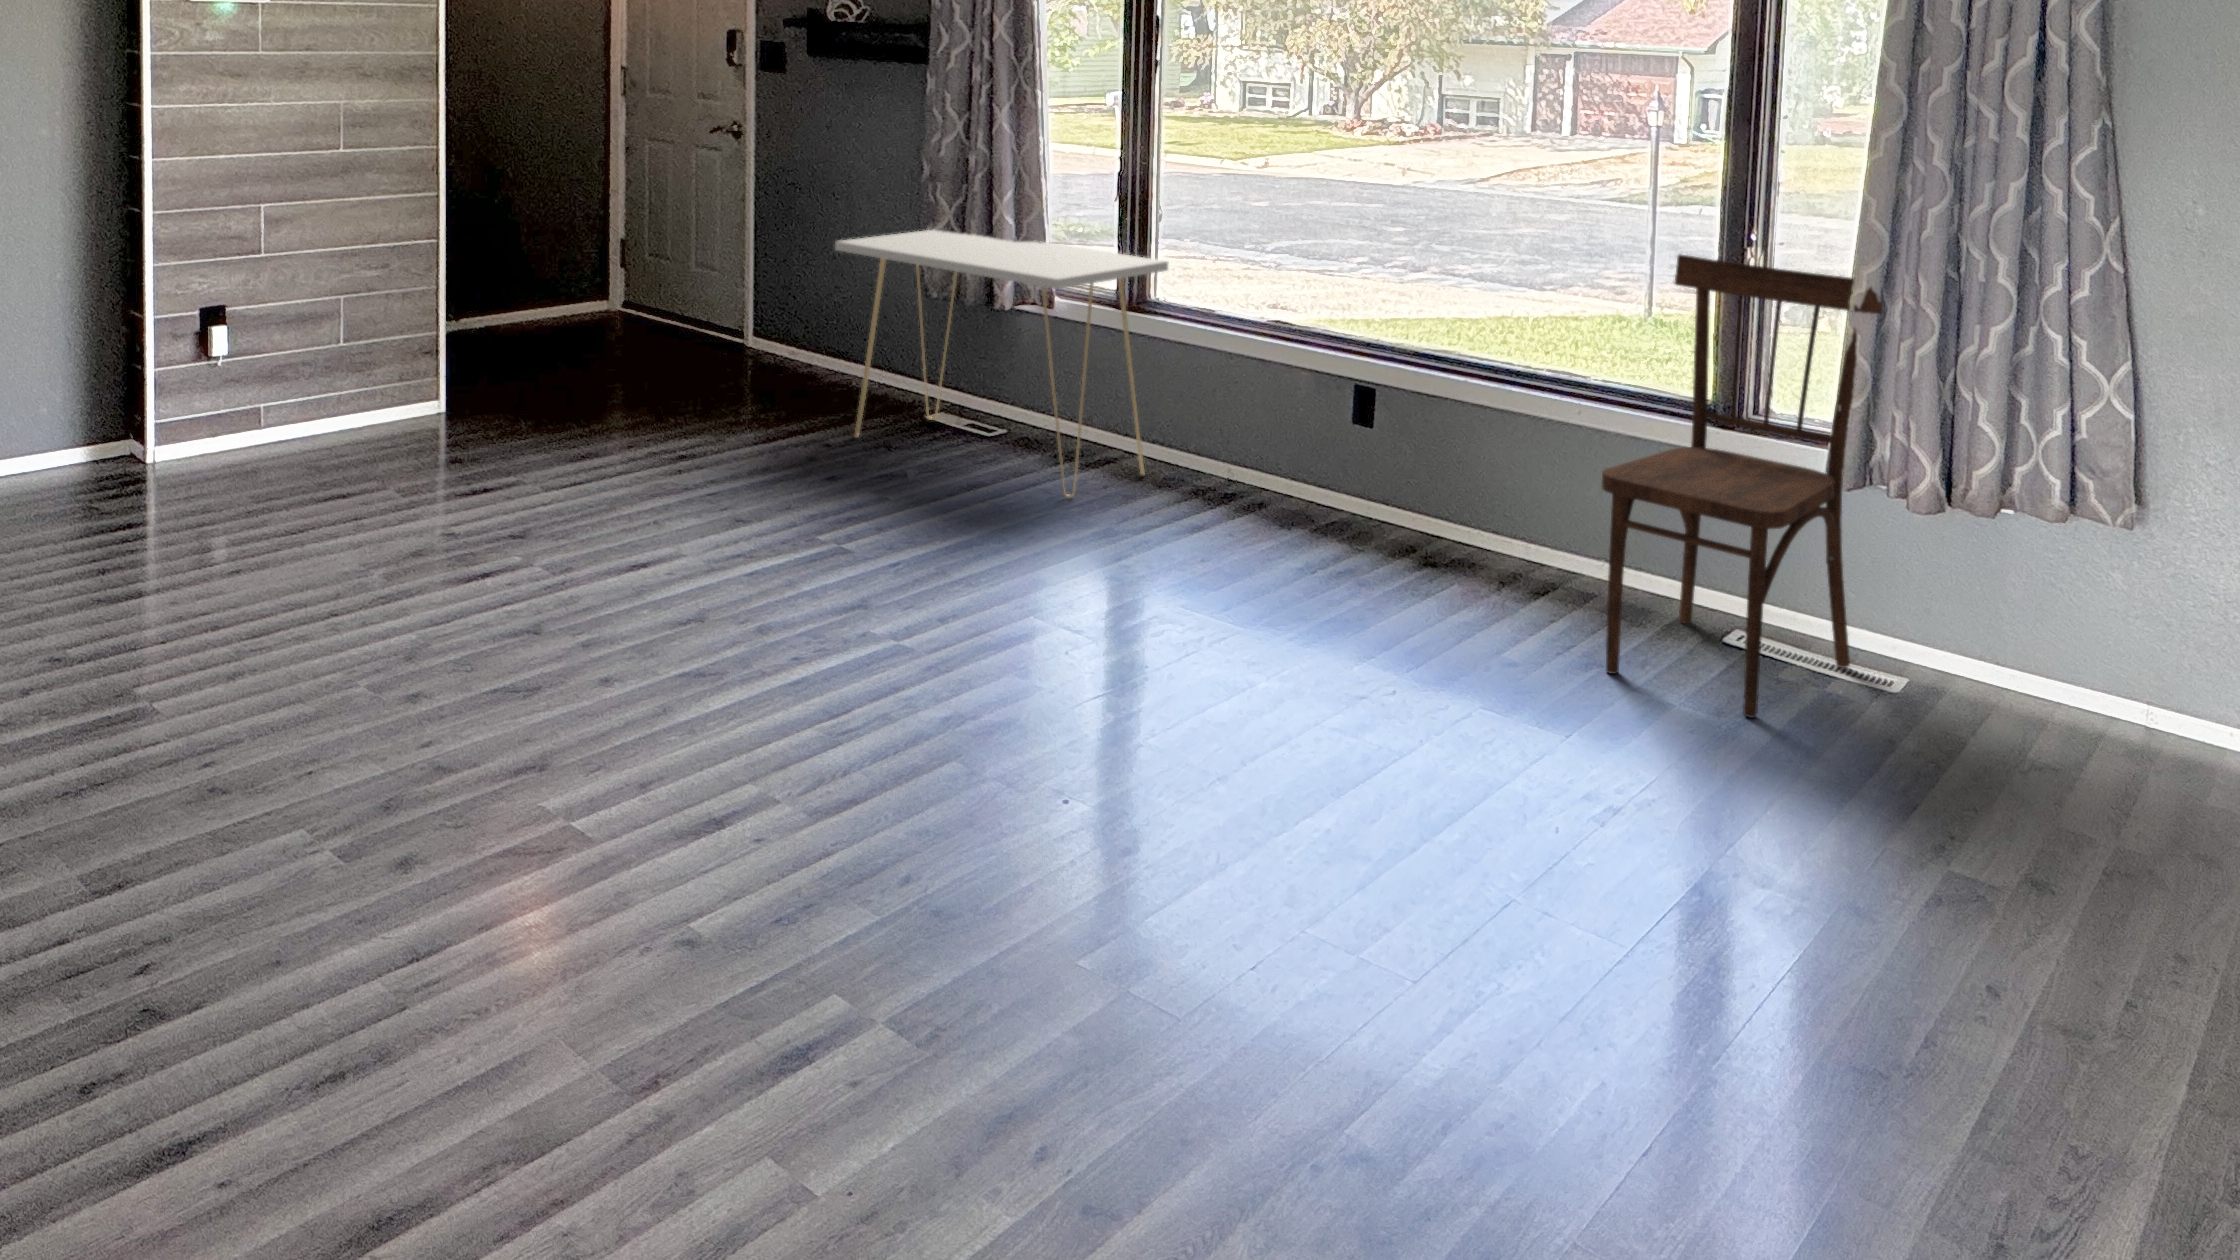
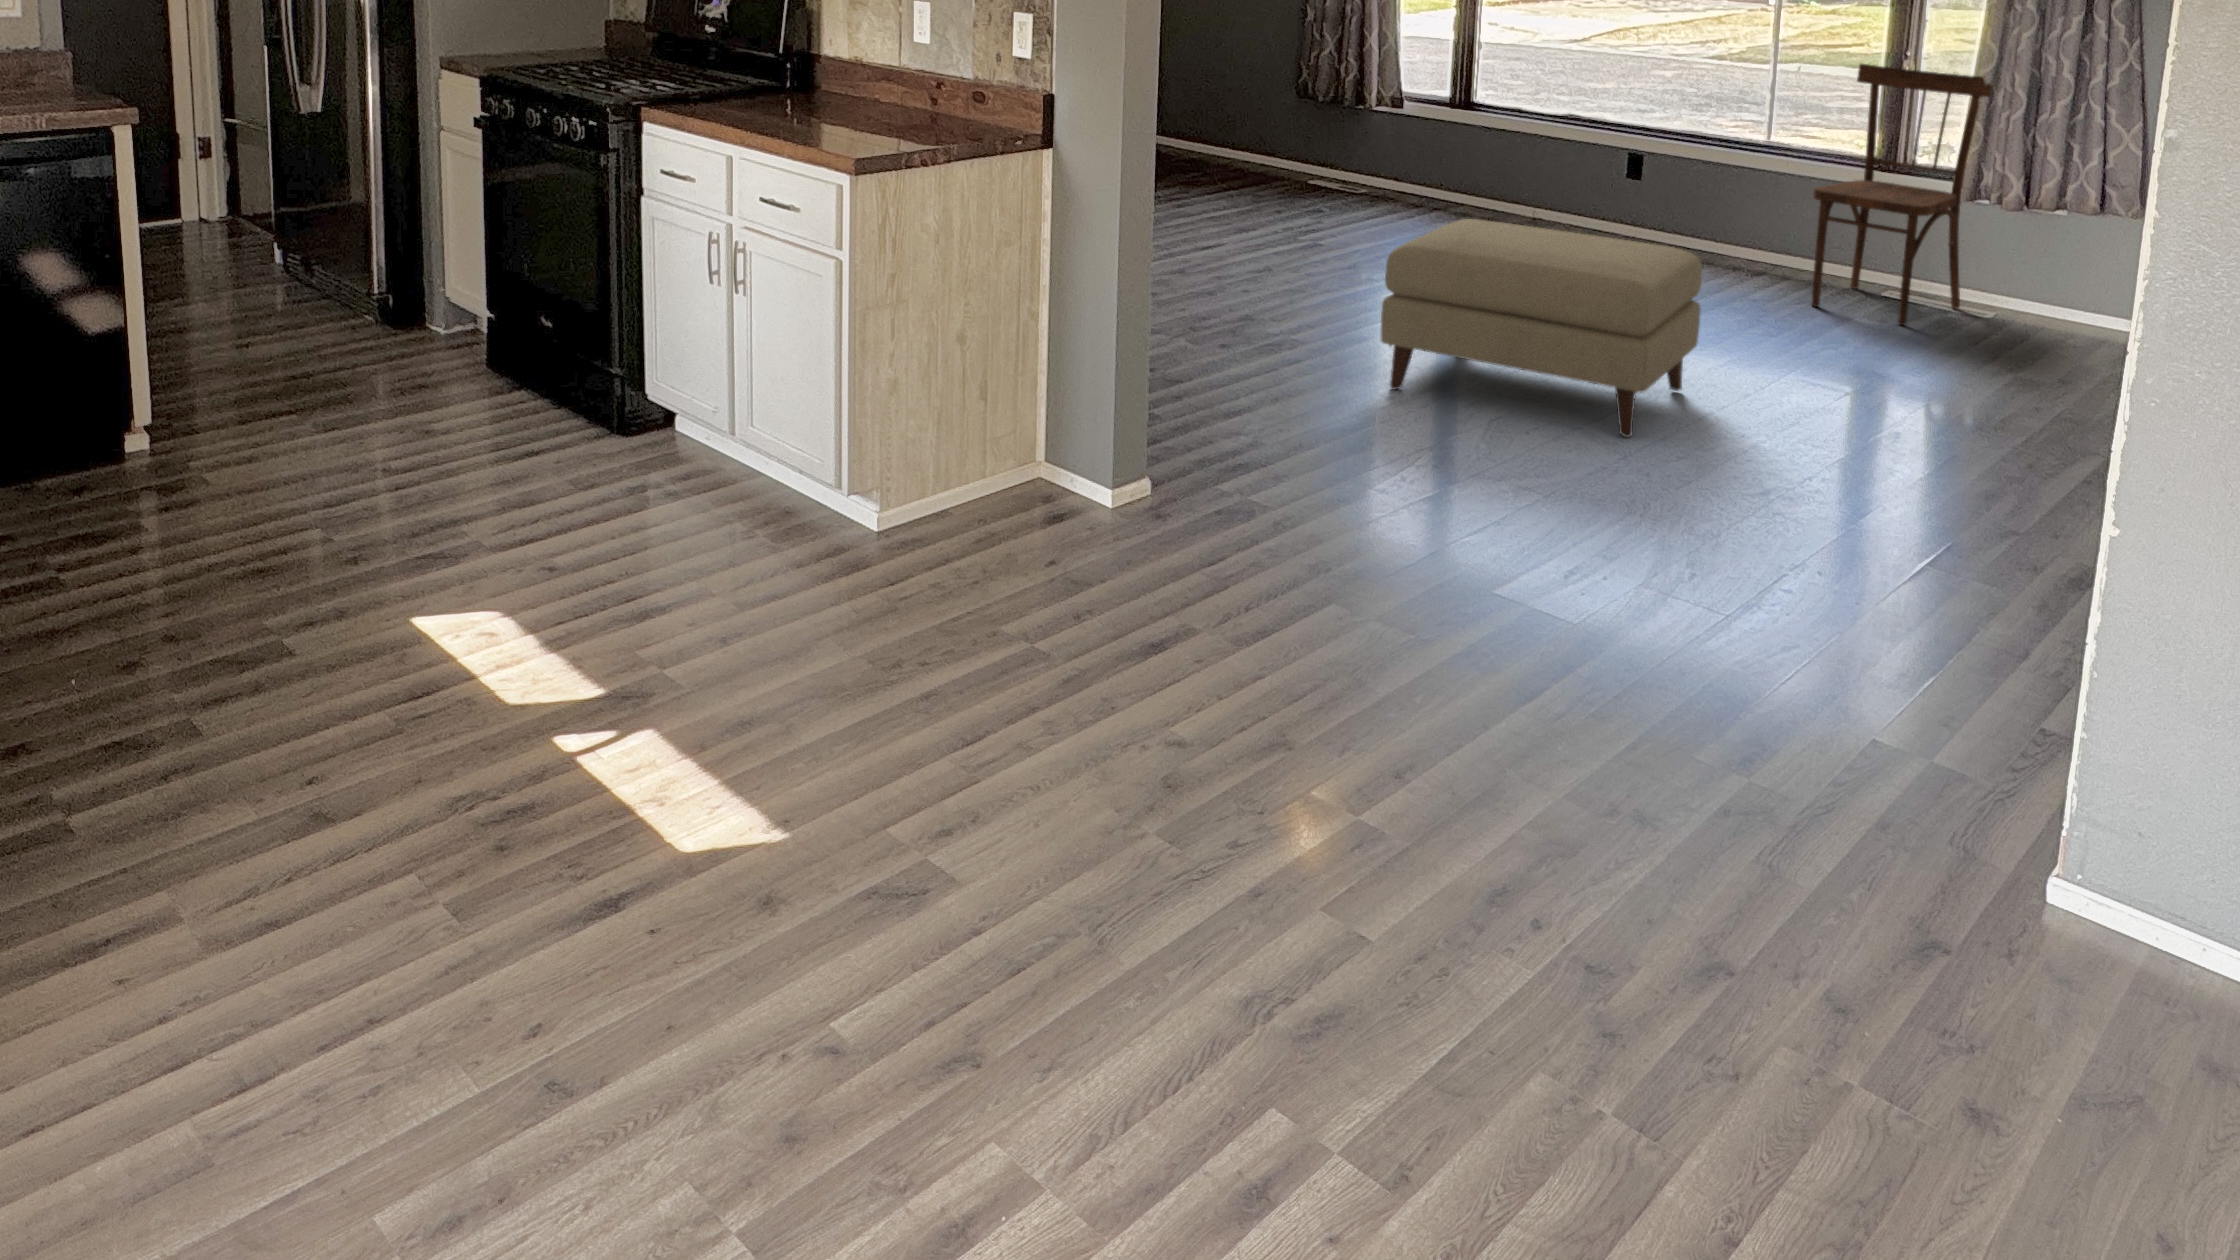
console table: present [835,230,1168,498] -> none [1261,54,1493,223]
ottoman: none [634,589,1313,1168] -> present [1381,219,1702,437]

